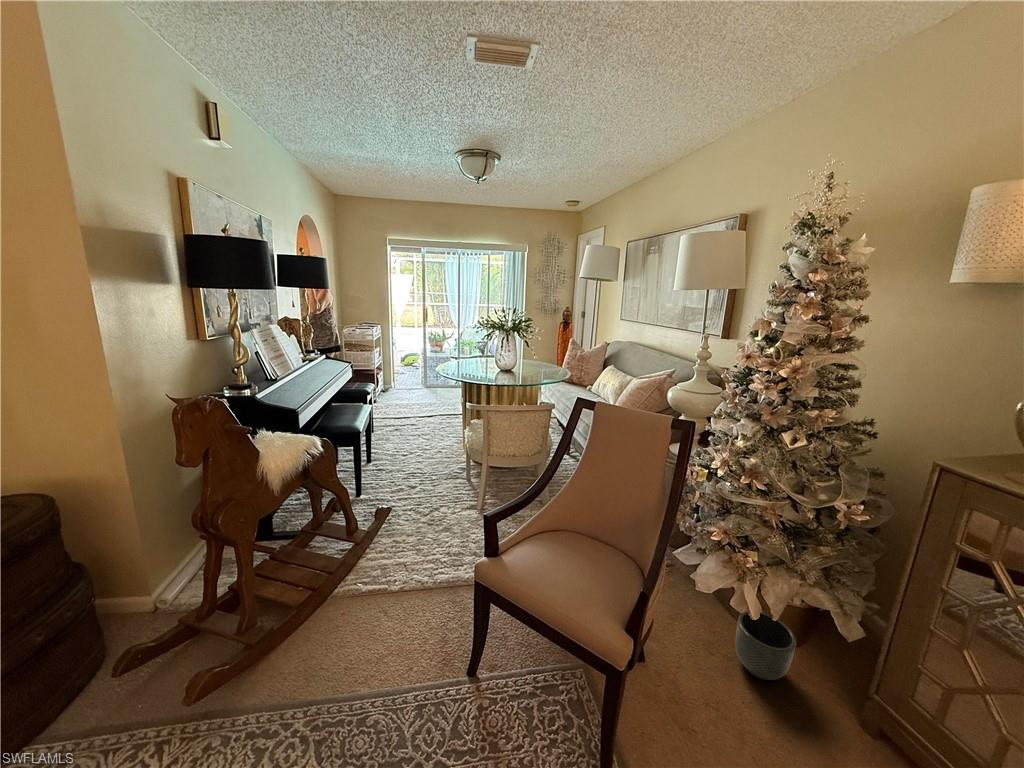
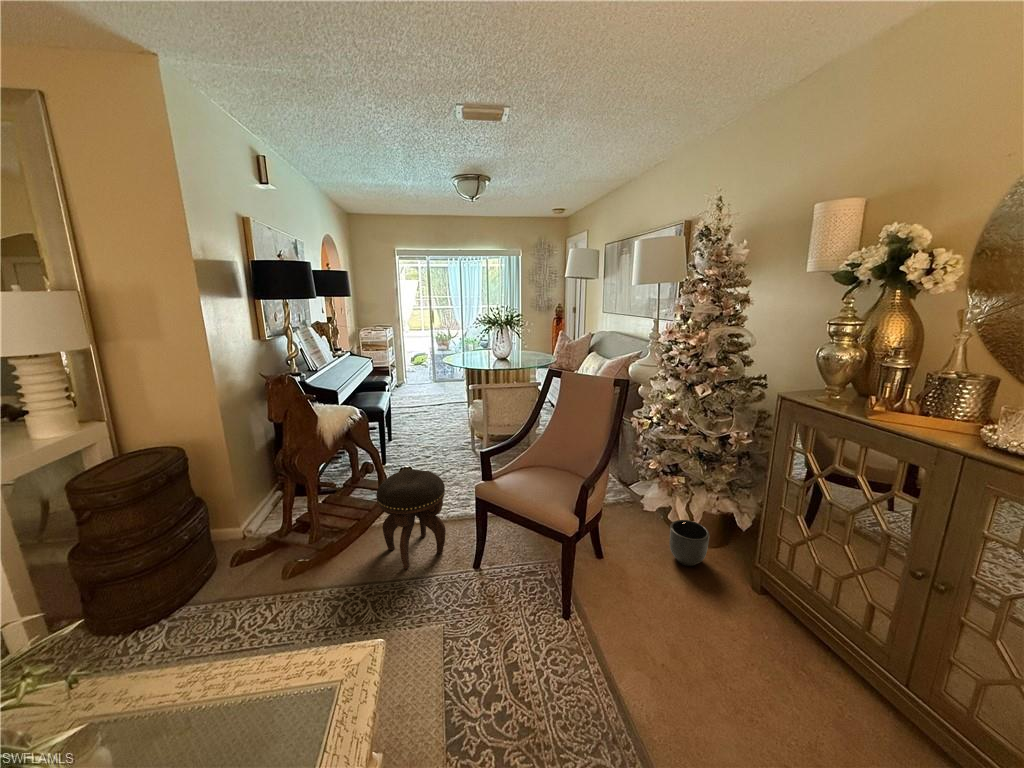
footstool: none [335,528,432,676] -> present [376,469,446,569]

